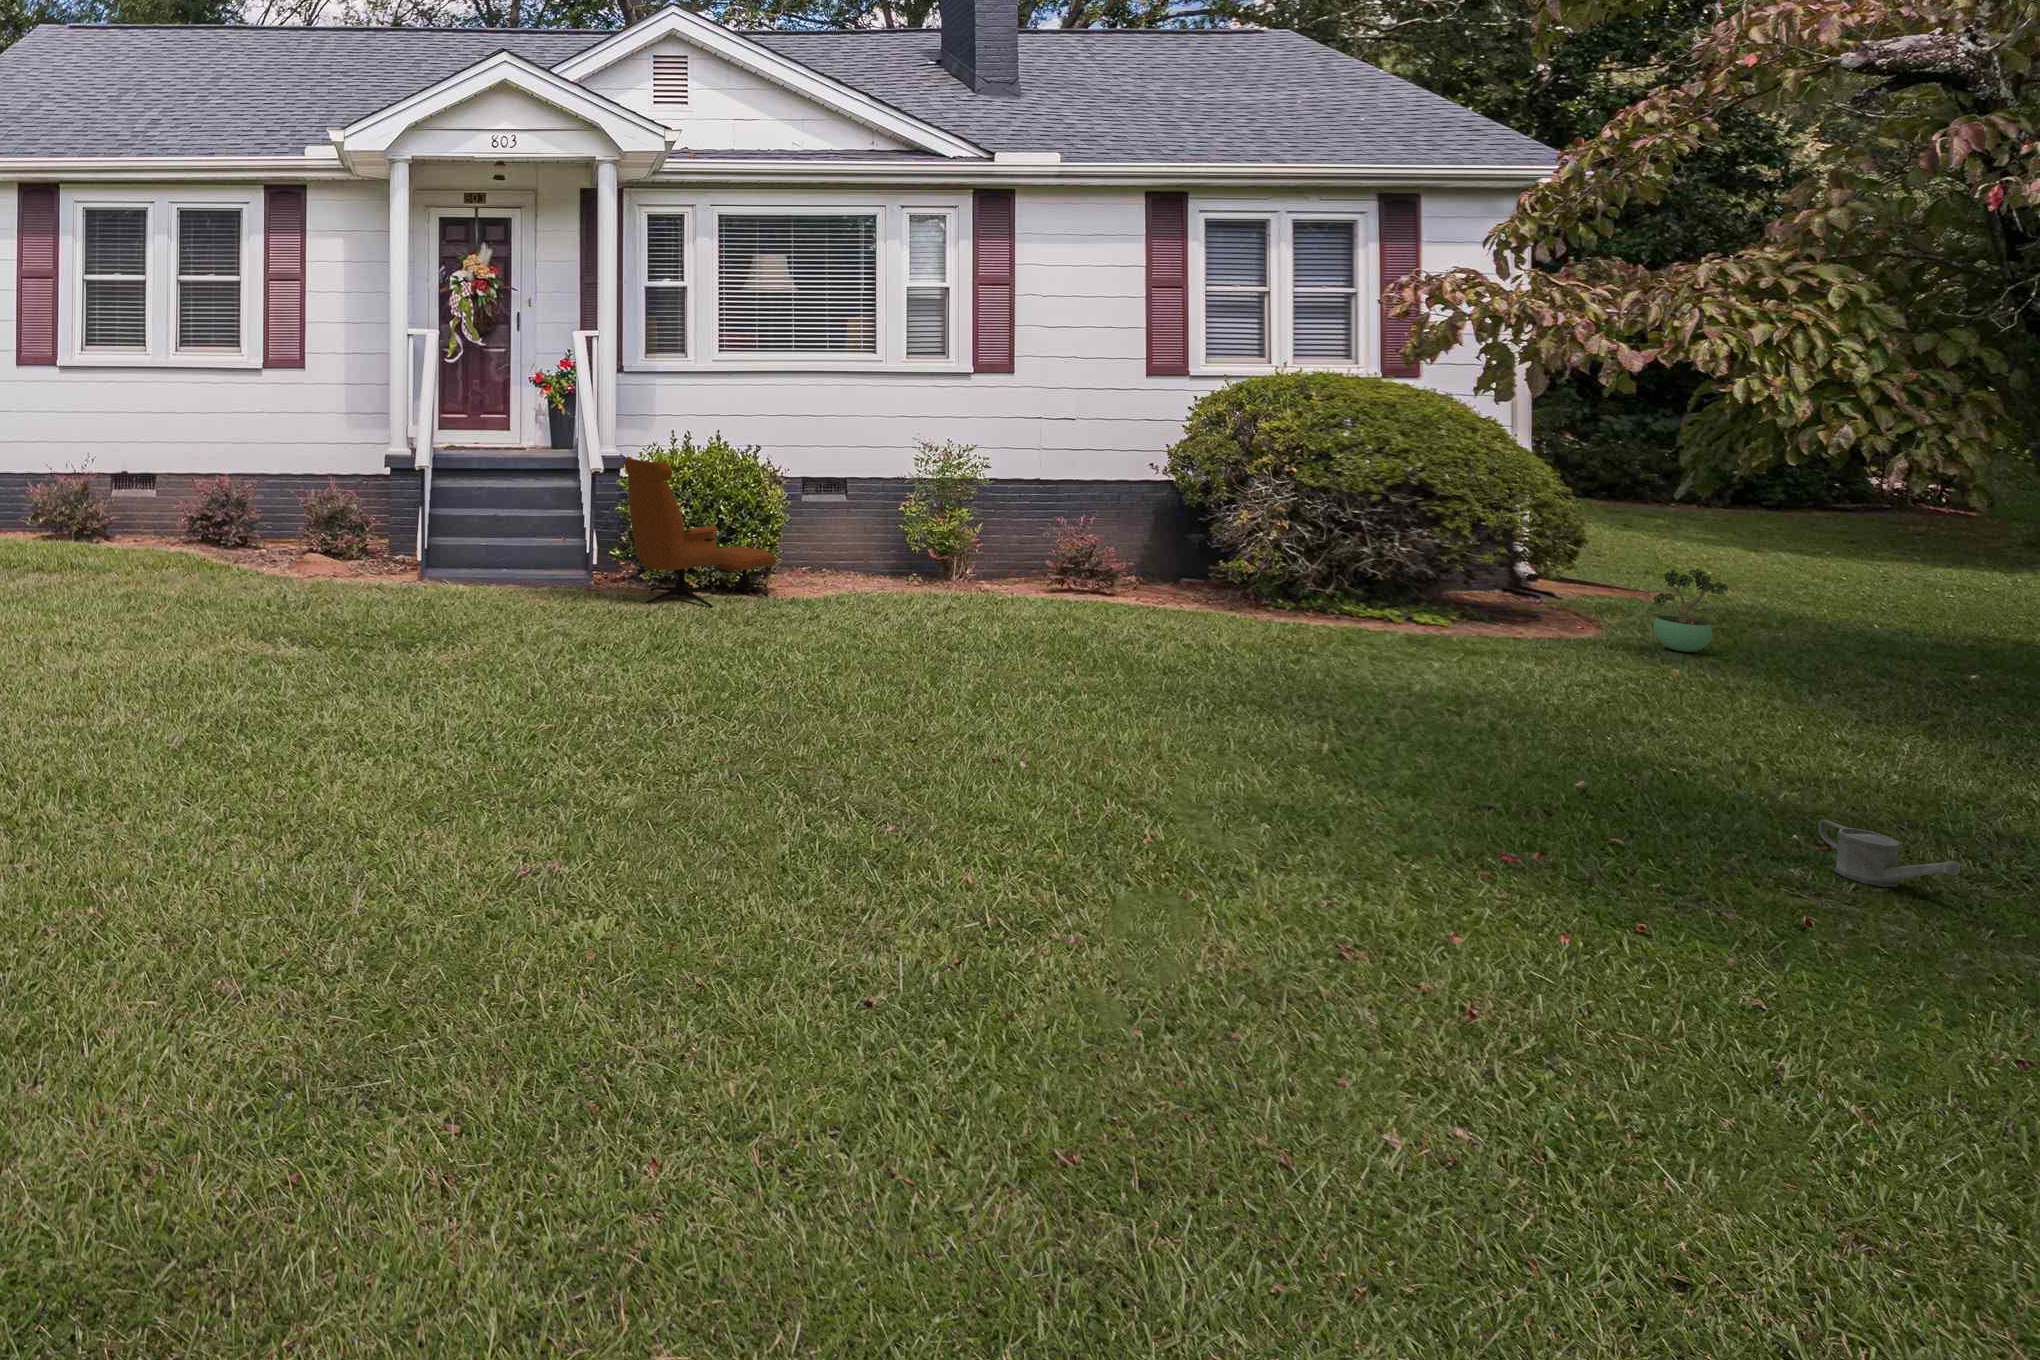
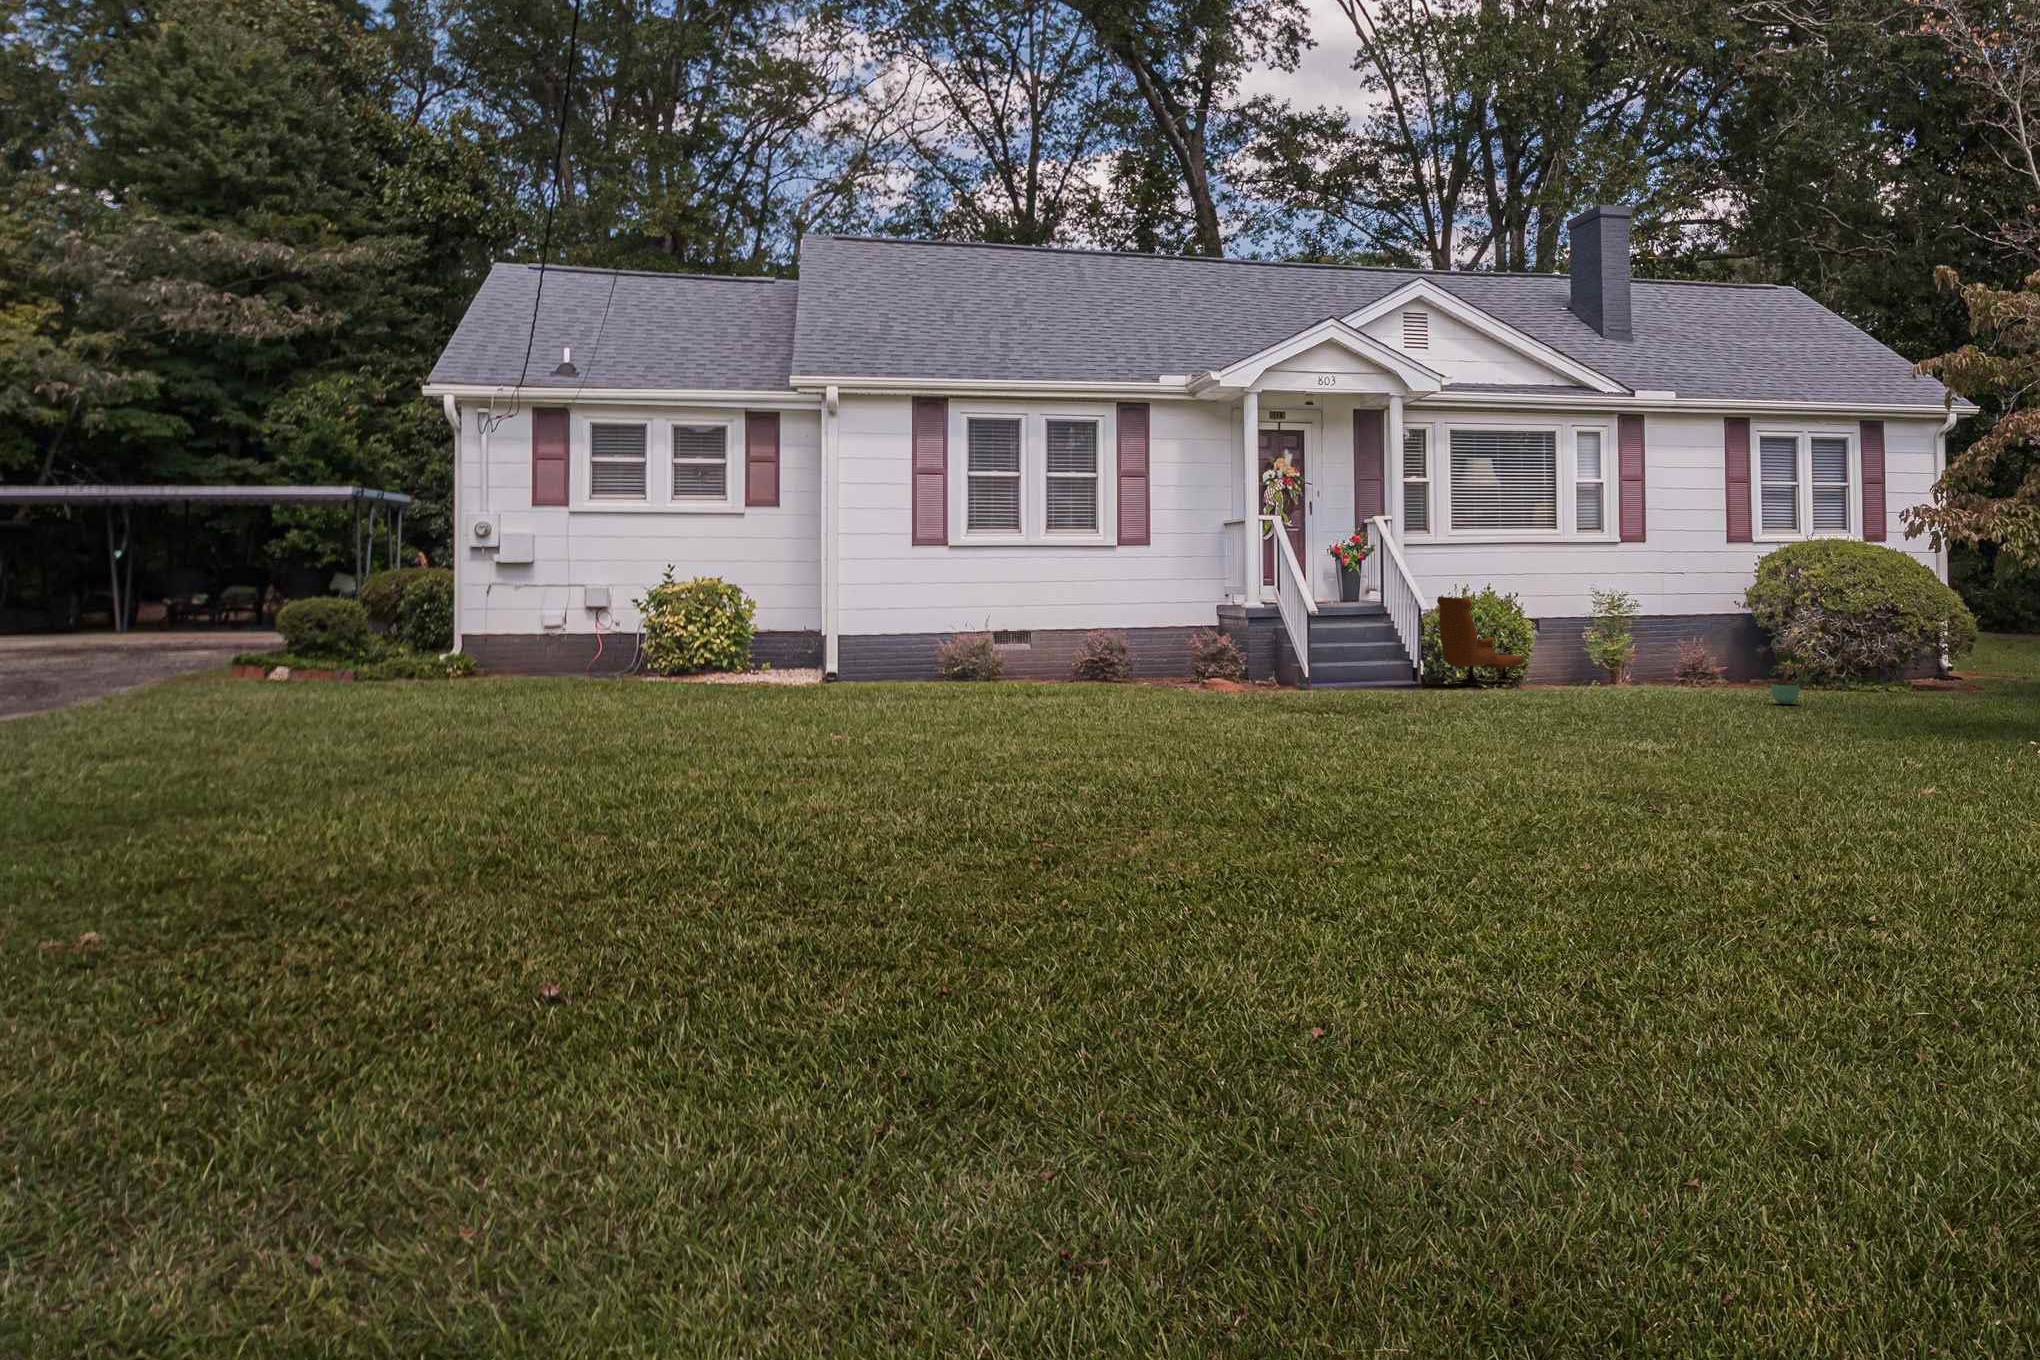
potted plant: present [1653,569,1728,652] -> present [1769,650,1805,704]
watering can: present [1818,820,1960,887] -> none [1967,704,1998,723]

